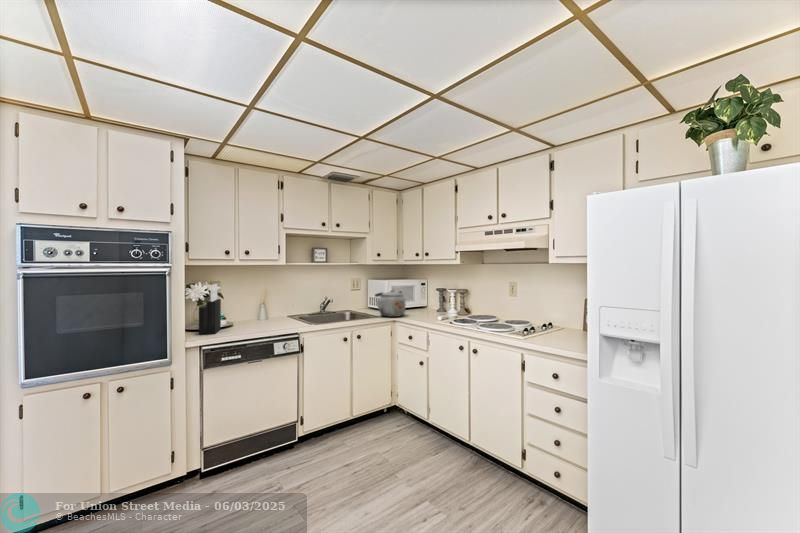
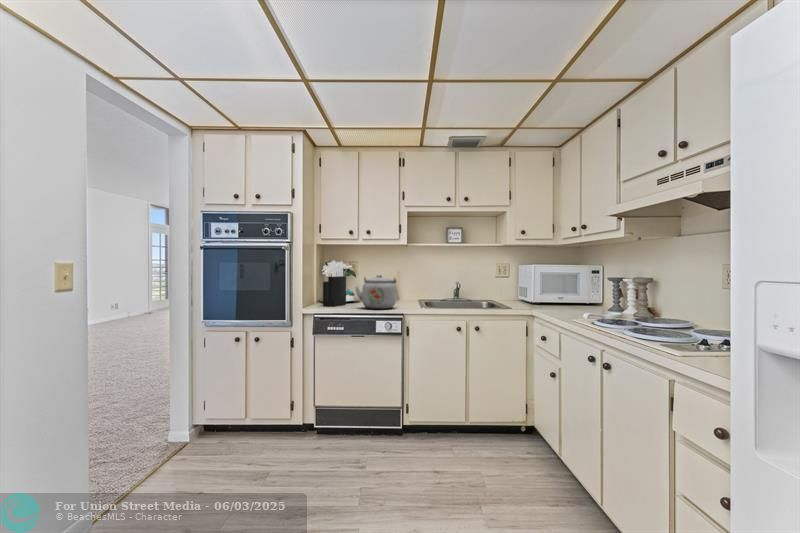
kettle: present [375,290,406,317] -> present [355,275,396,309]

